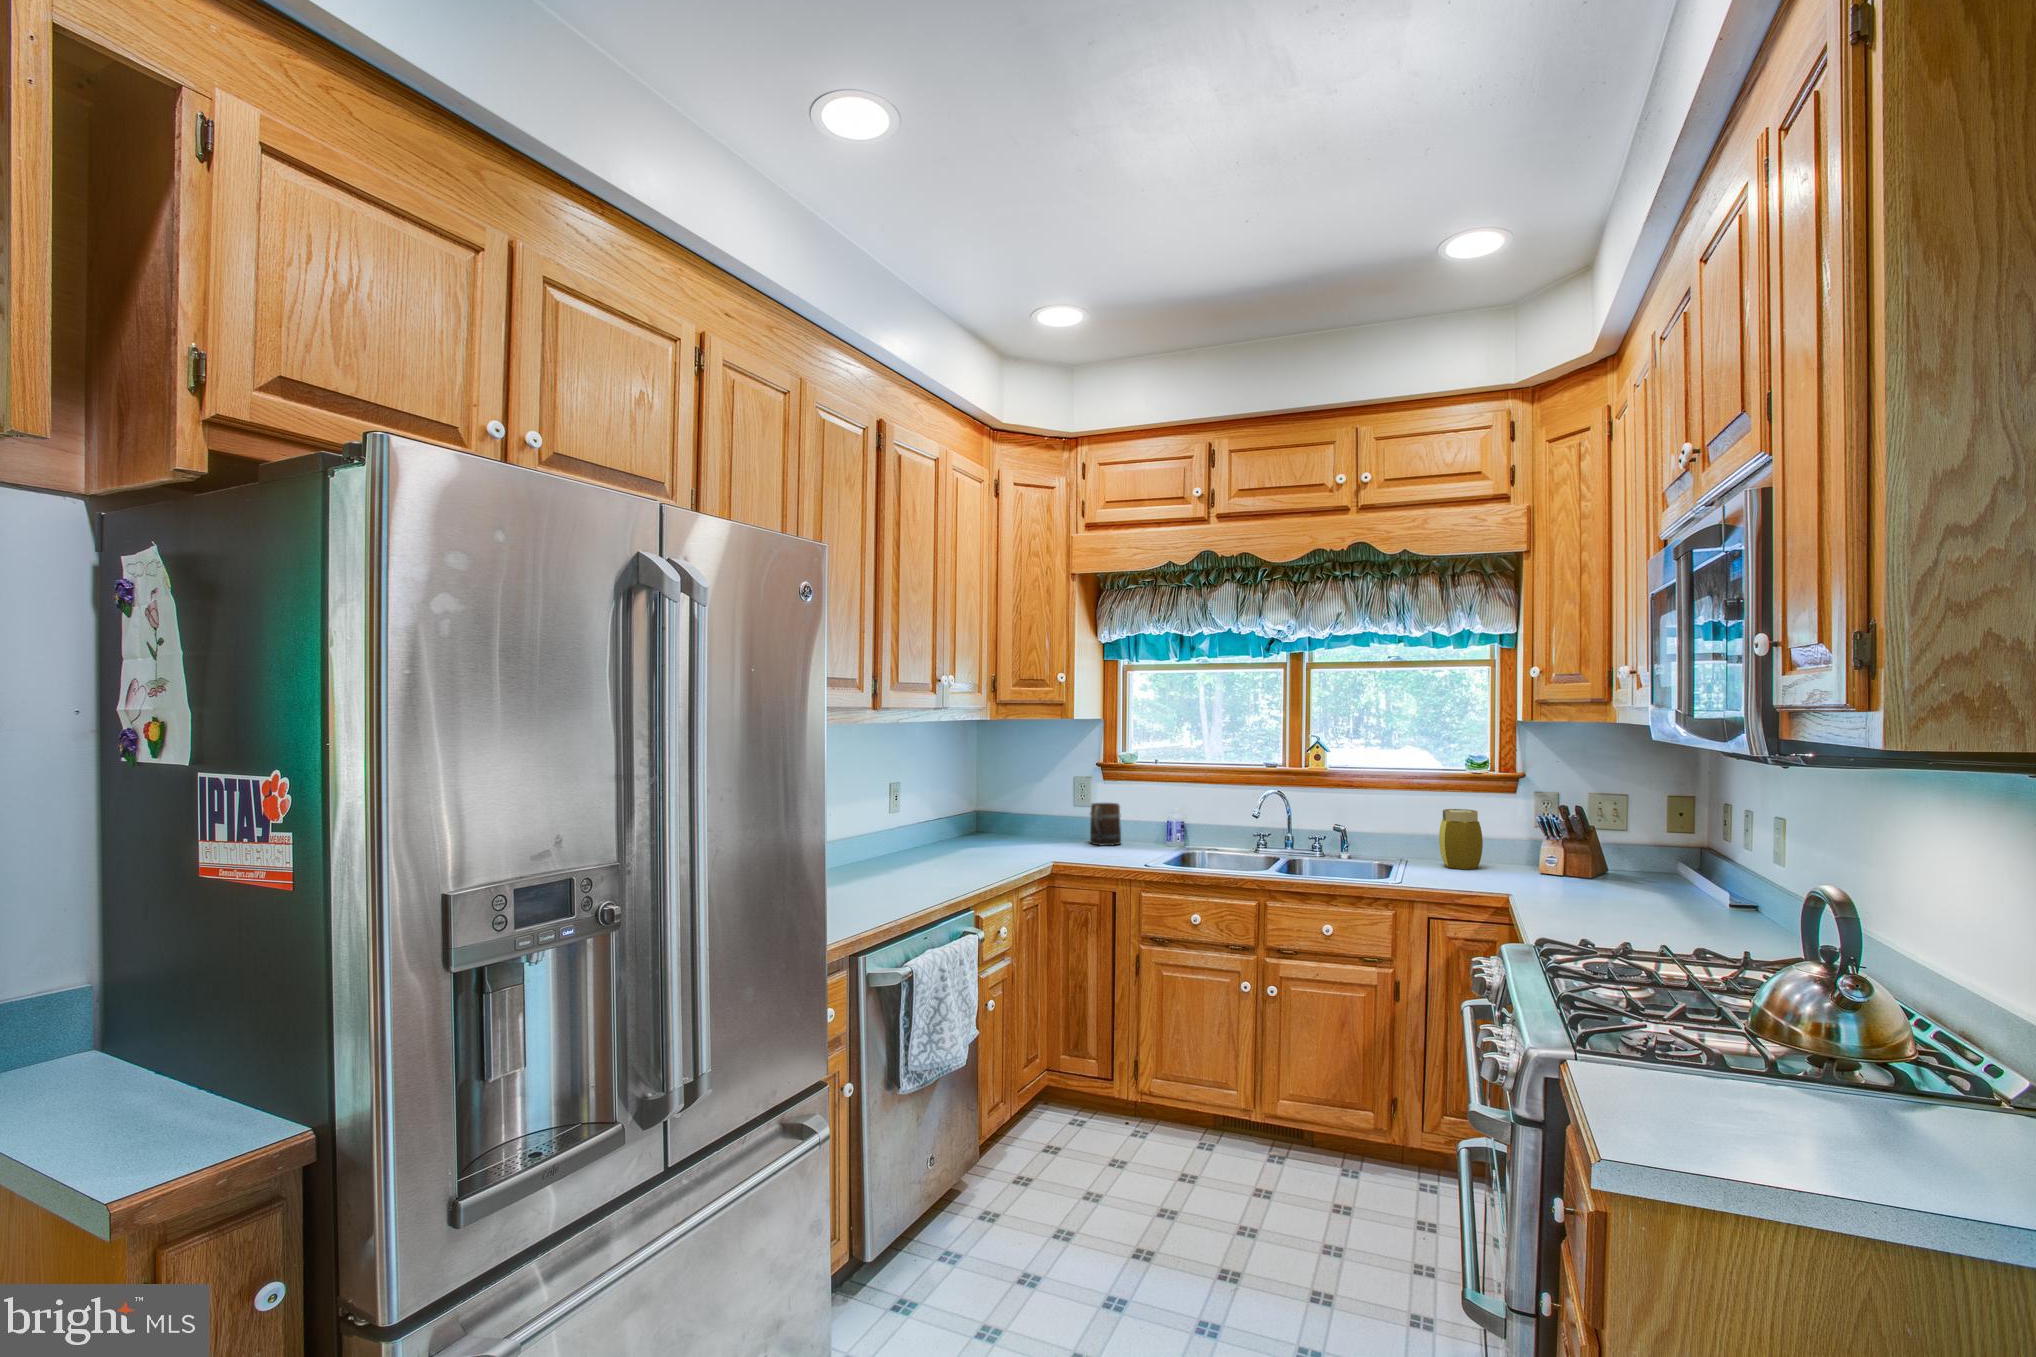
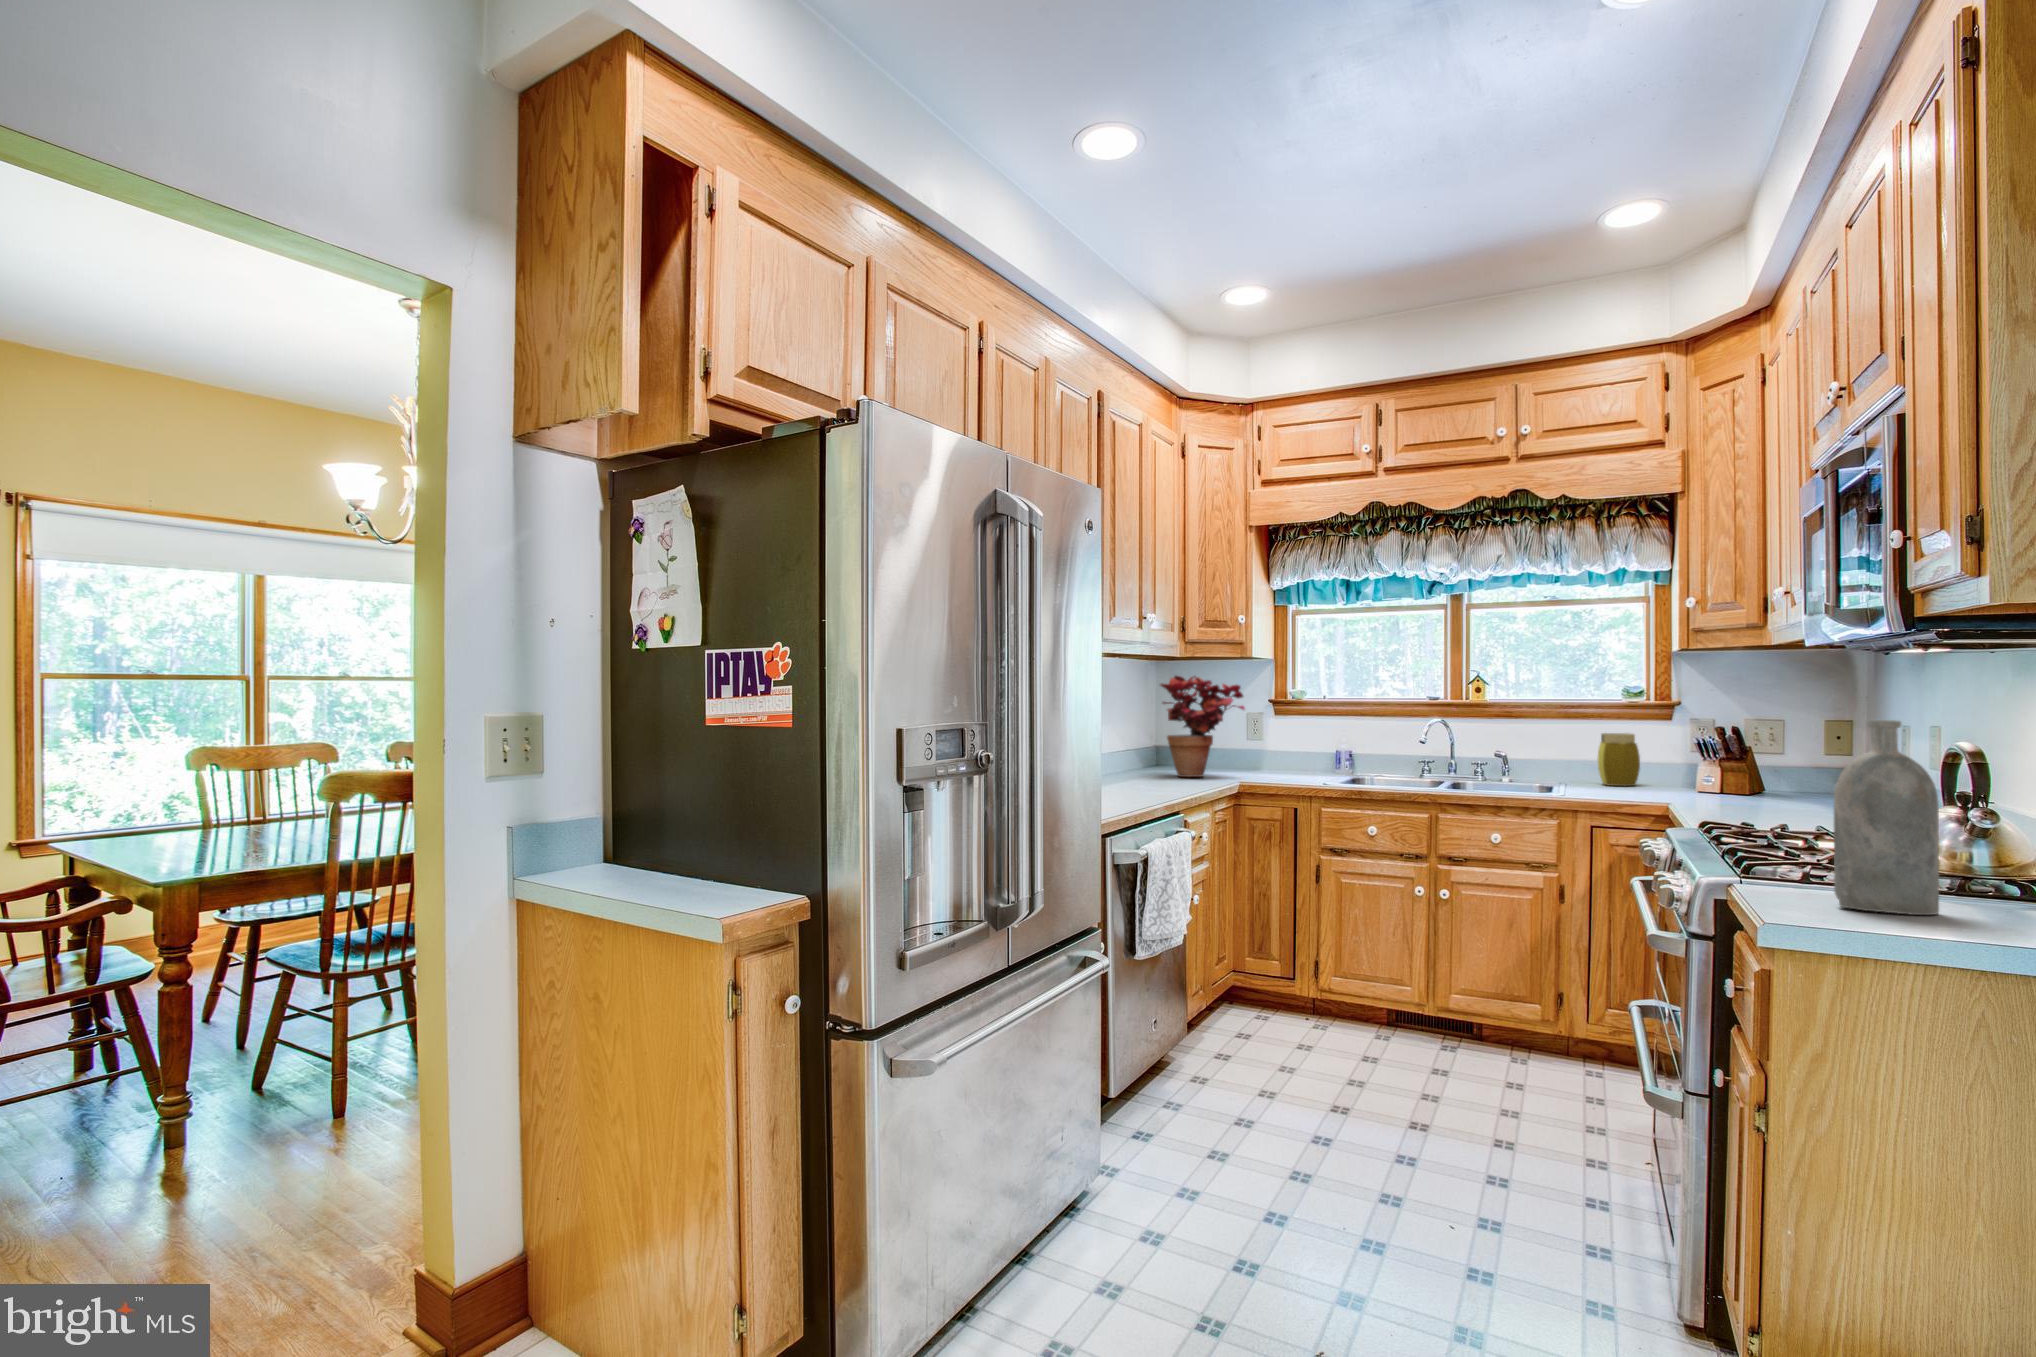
potted plant: none [967,738,1065,855] -> present [1161,676,1245,777]
mug: present [1090,803,1121,845] -> none [1262,736,1292,773]
bottle: none [1688,895,1819,1165] -> present [1834,720,1939,915]

